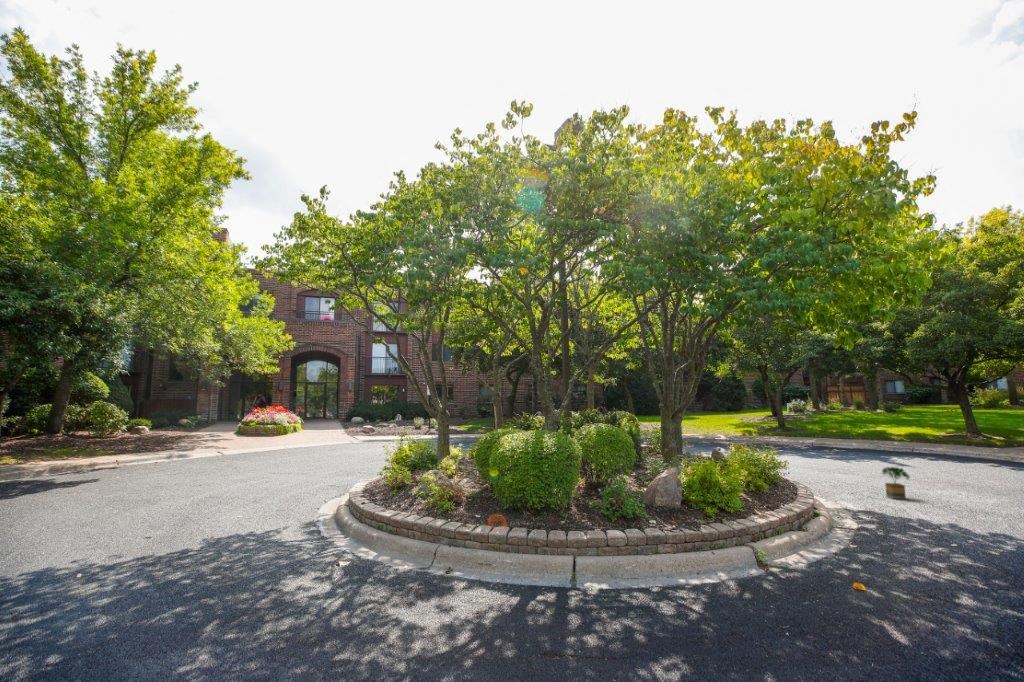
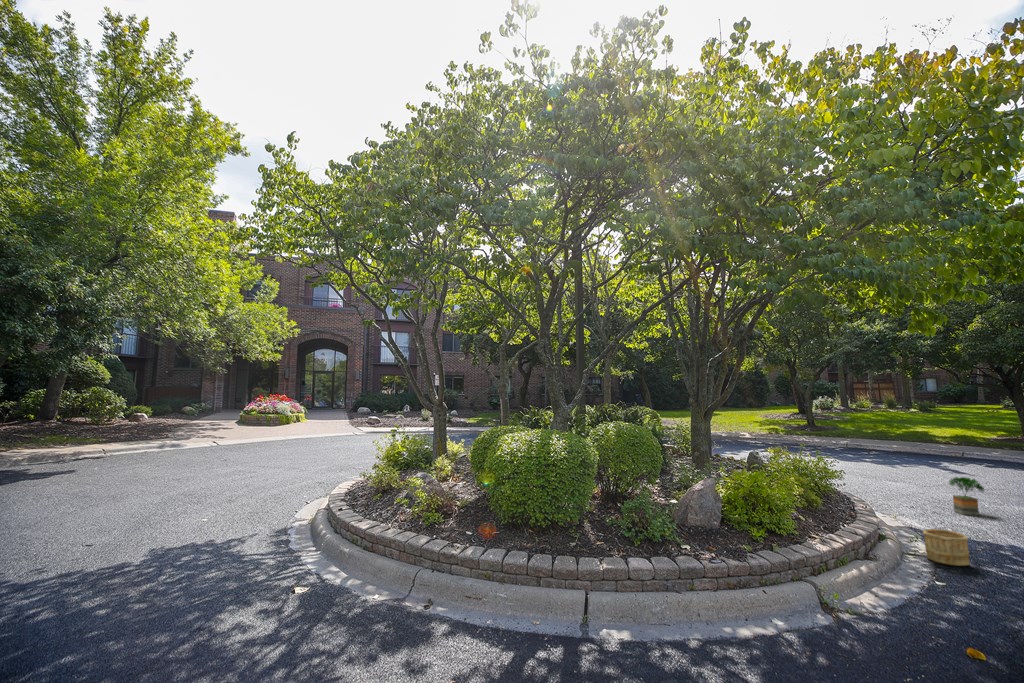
wooden bucket: none [847,507,883,536] -> present [923,529,969,566]

